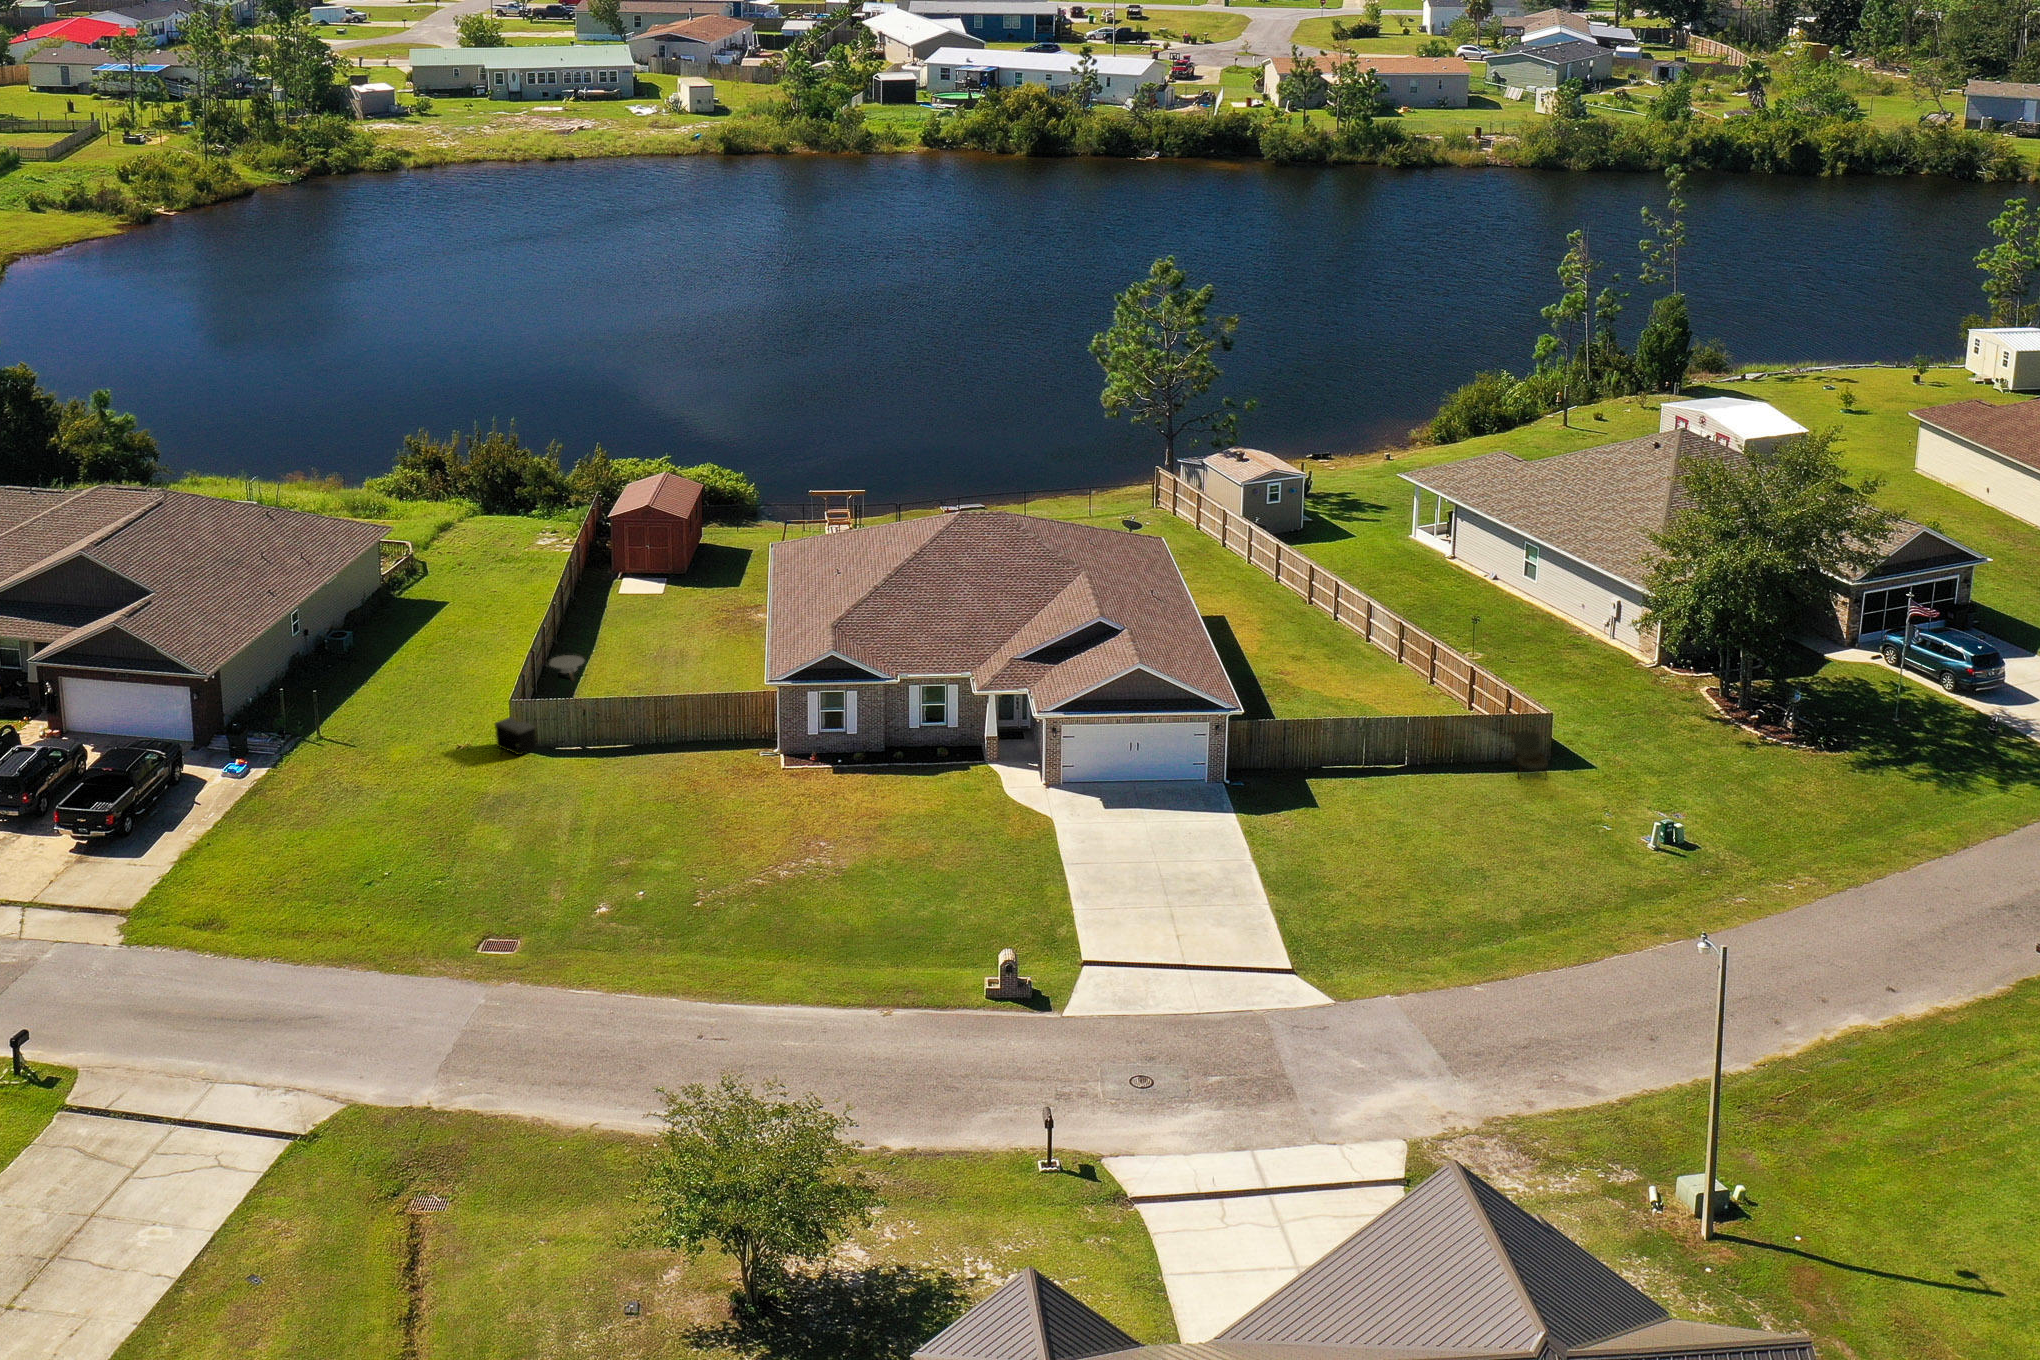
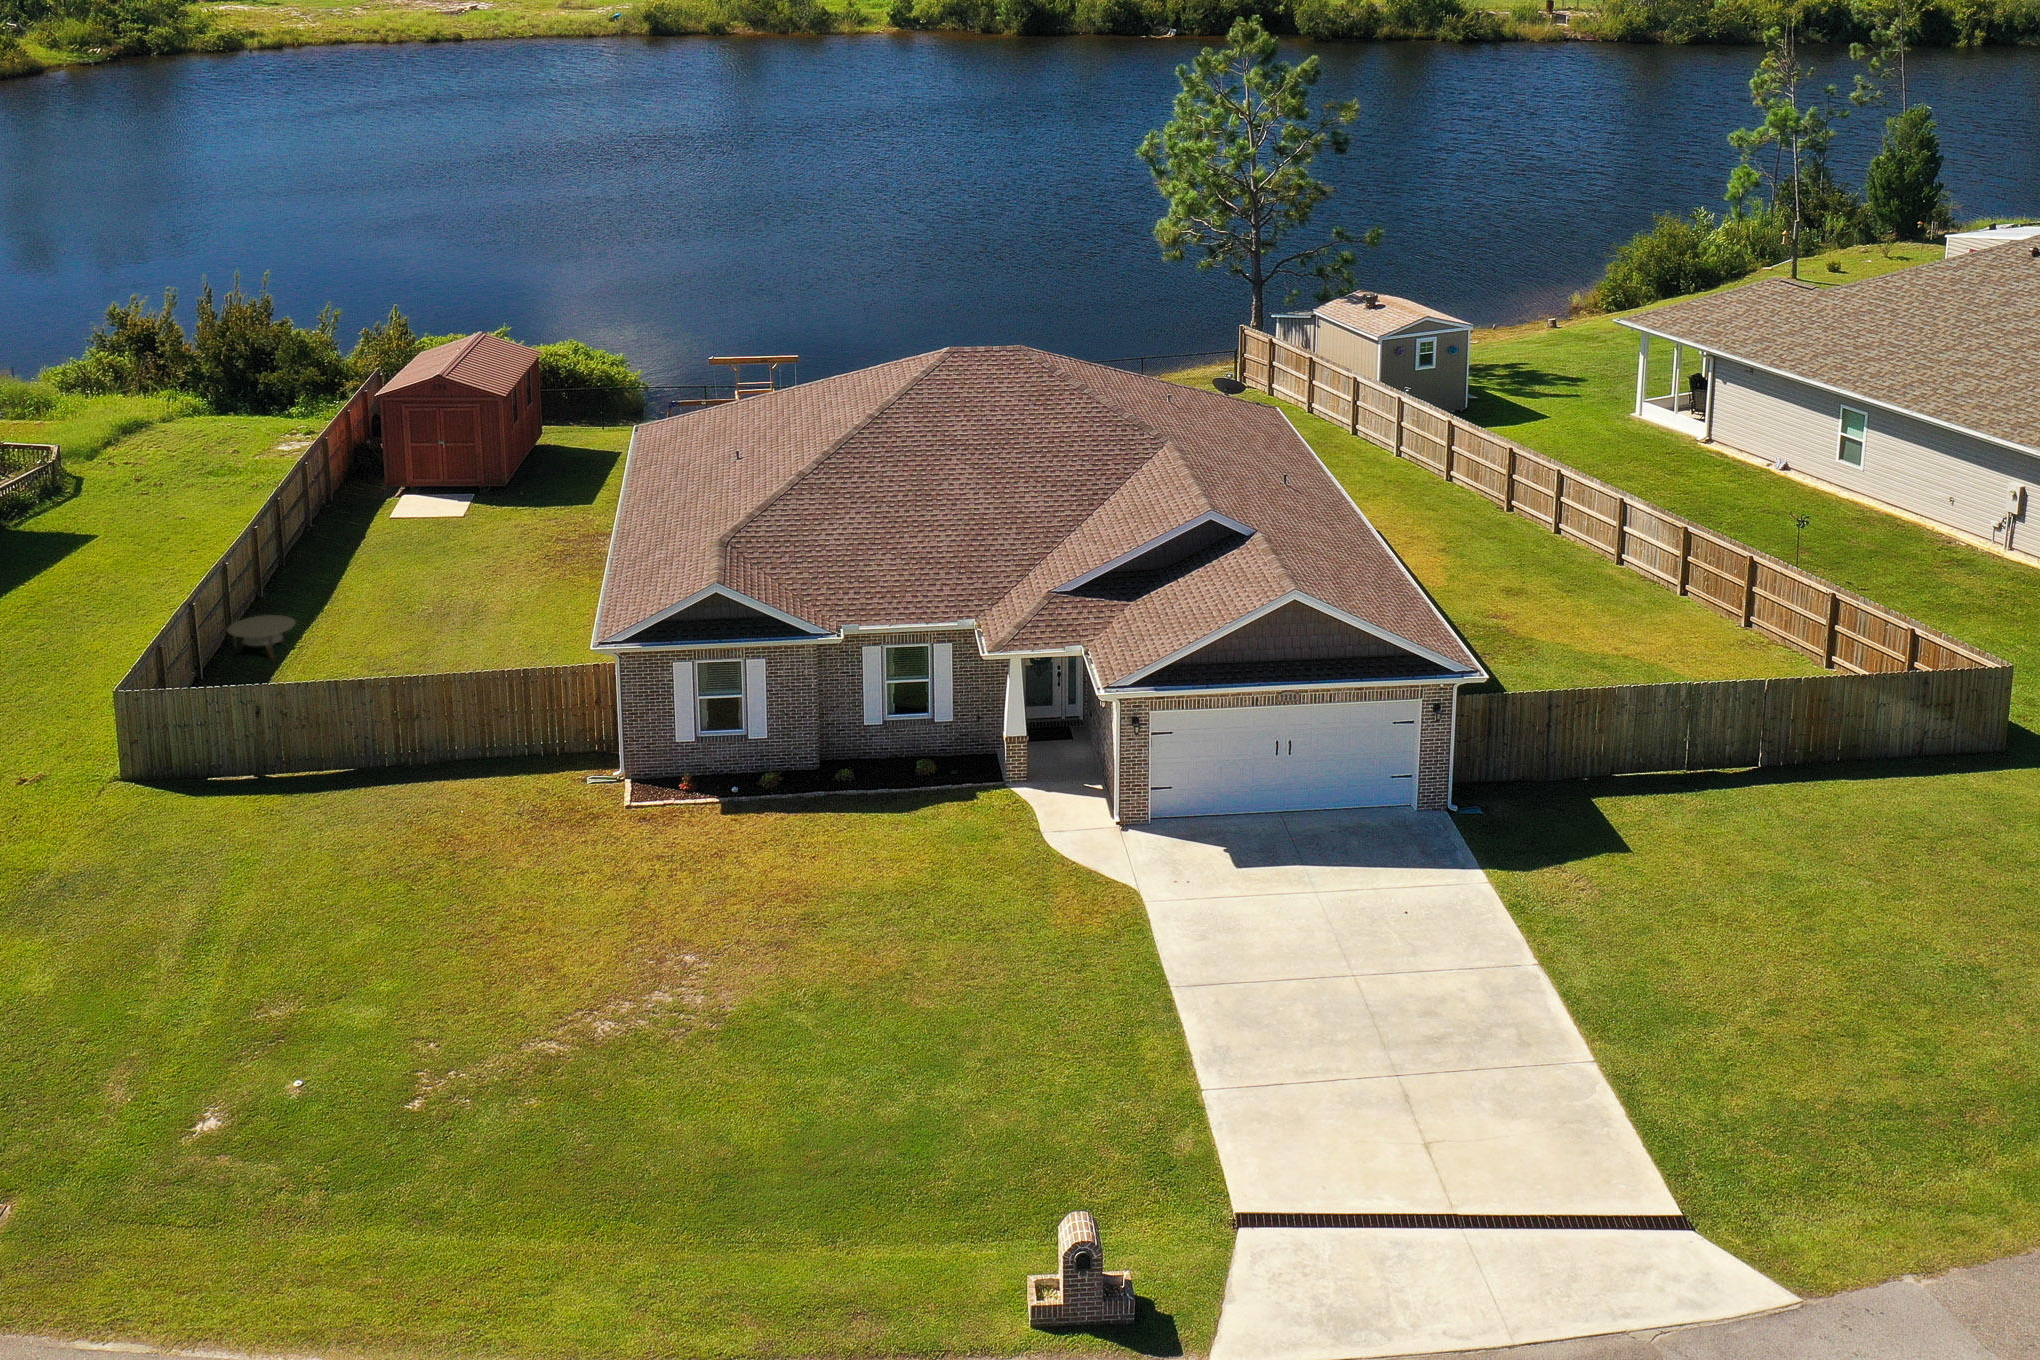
storage bench: present [495,717,536,755] -> none [78,725,160,799]
armchair: present [1512,732,1548,778] -> none [1939,699,2015,785]

